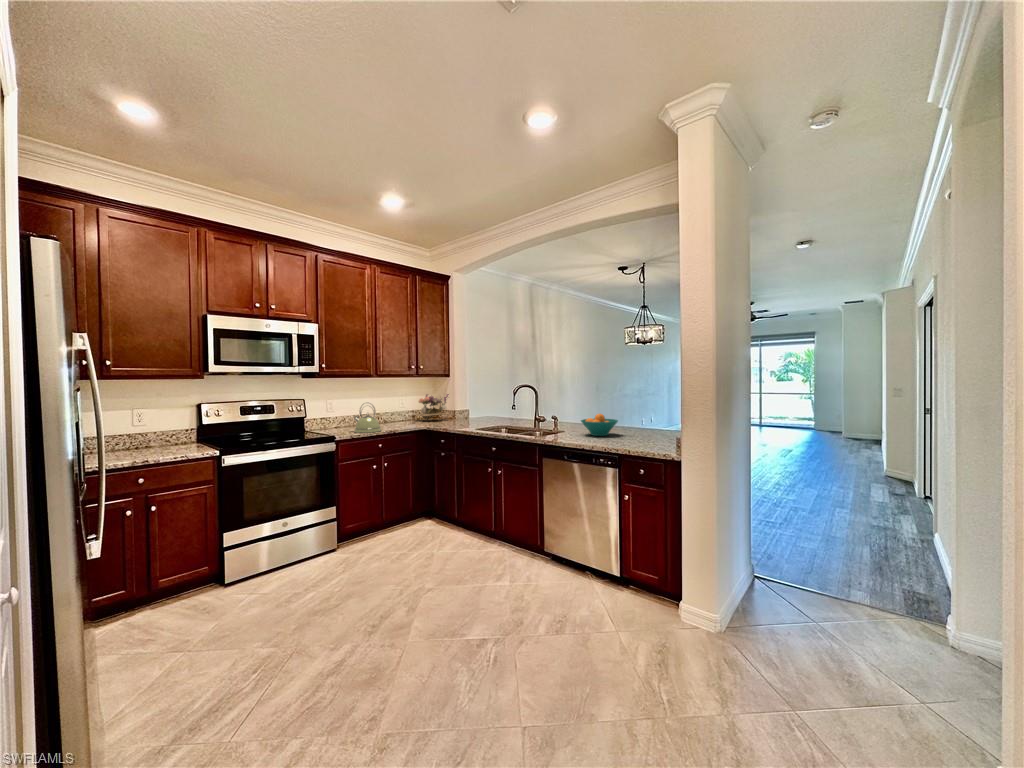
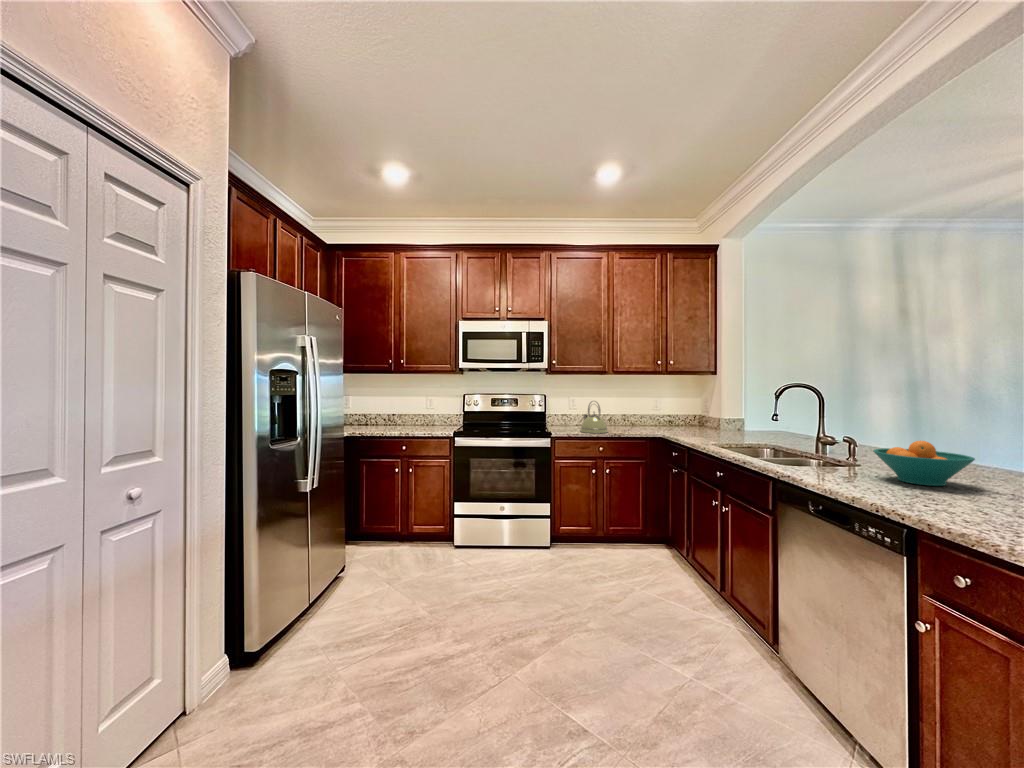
flower arrangement: present [417,394,449,420] -> none [672,394,719,428]

